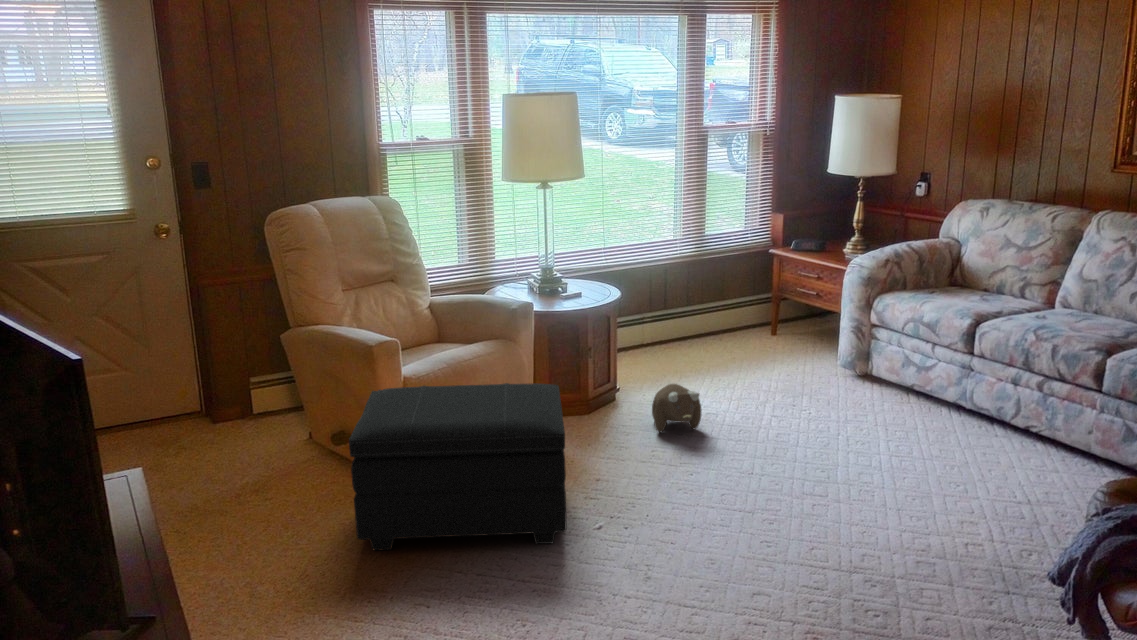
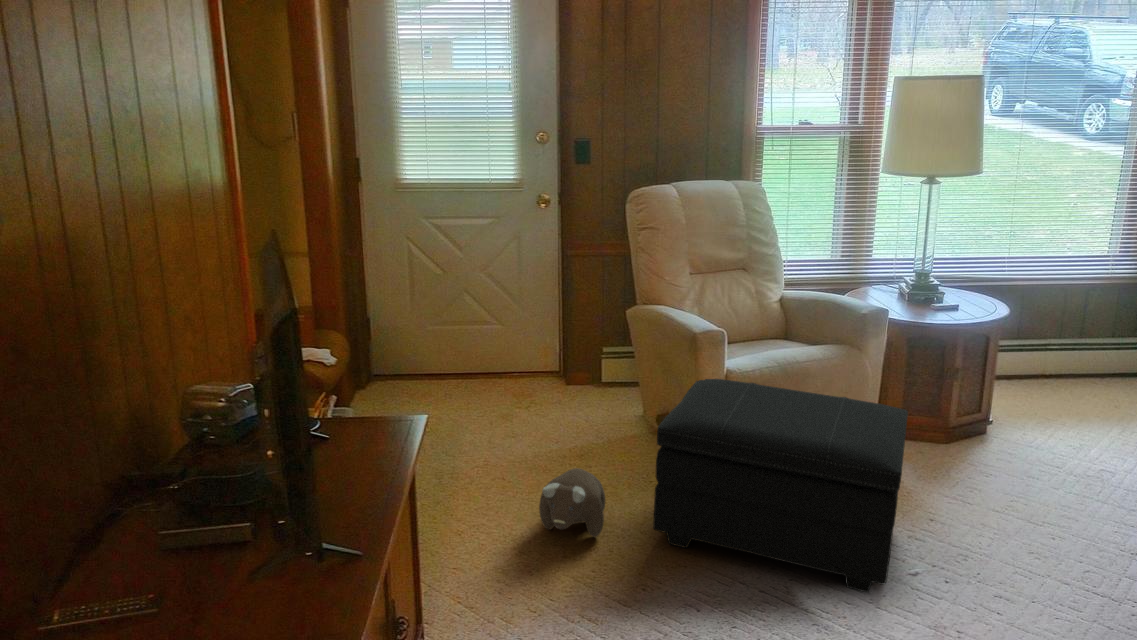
plush toy: present [652,384,701,432] -> present [539,468,605,537]

